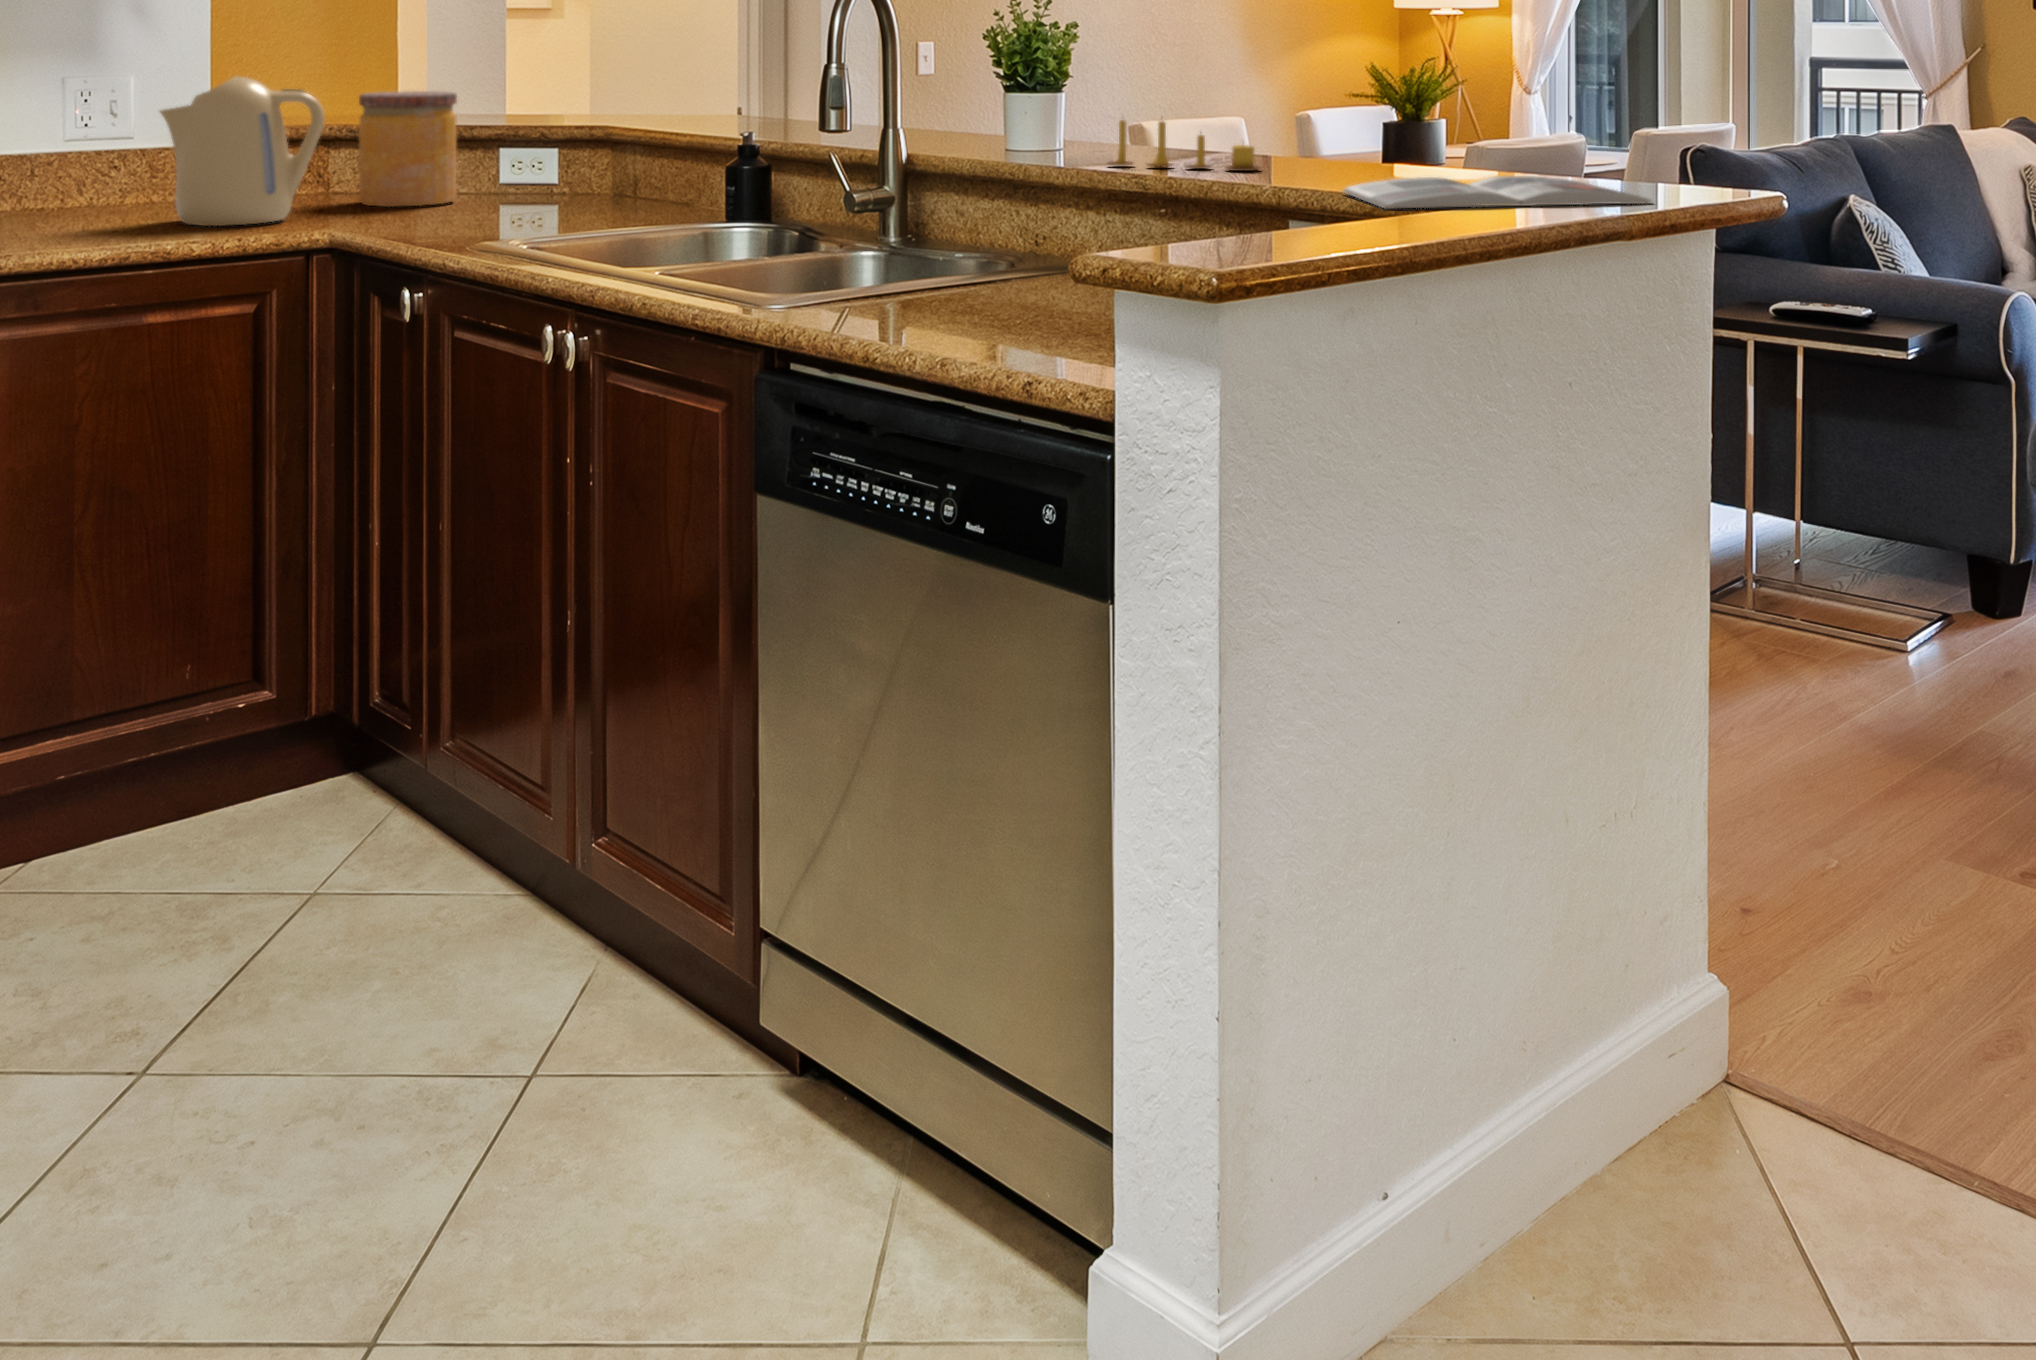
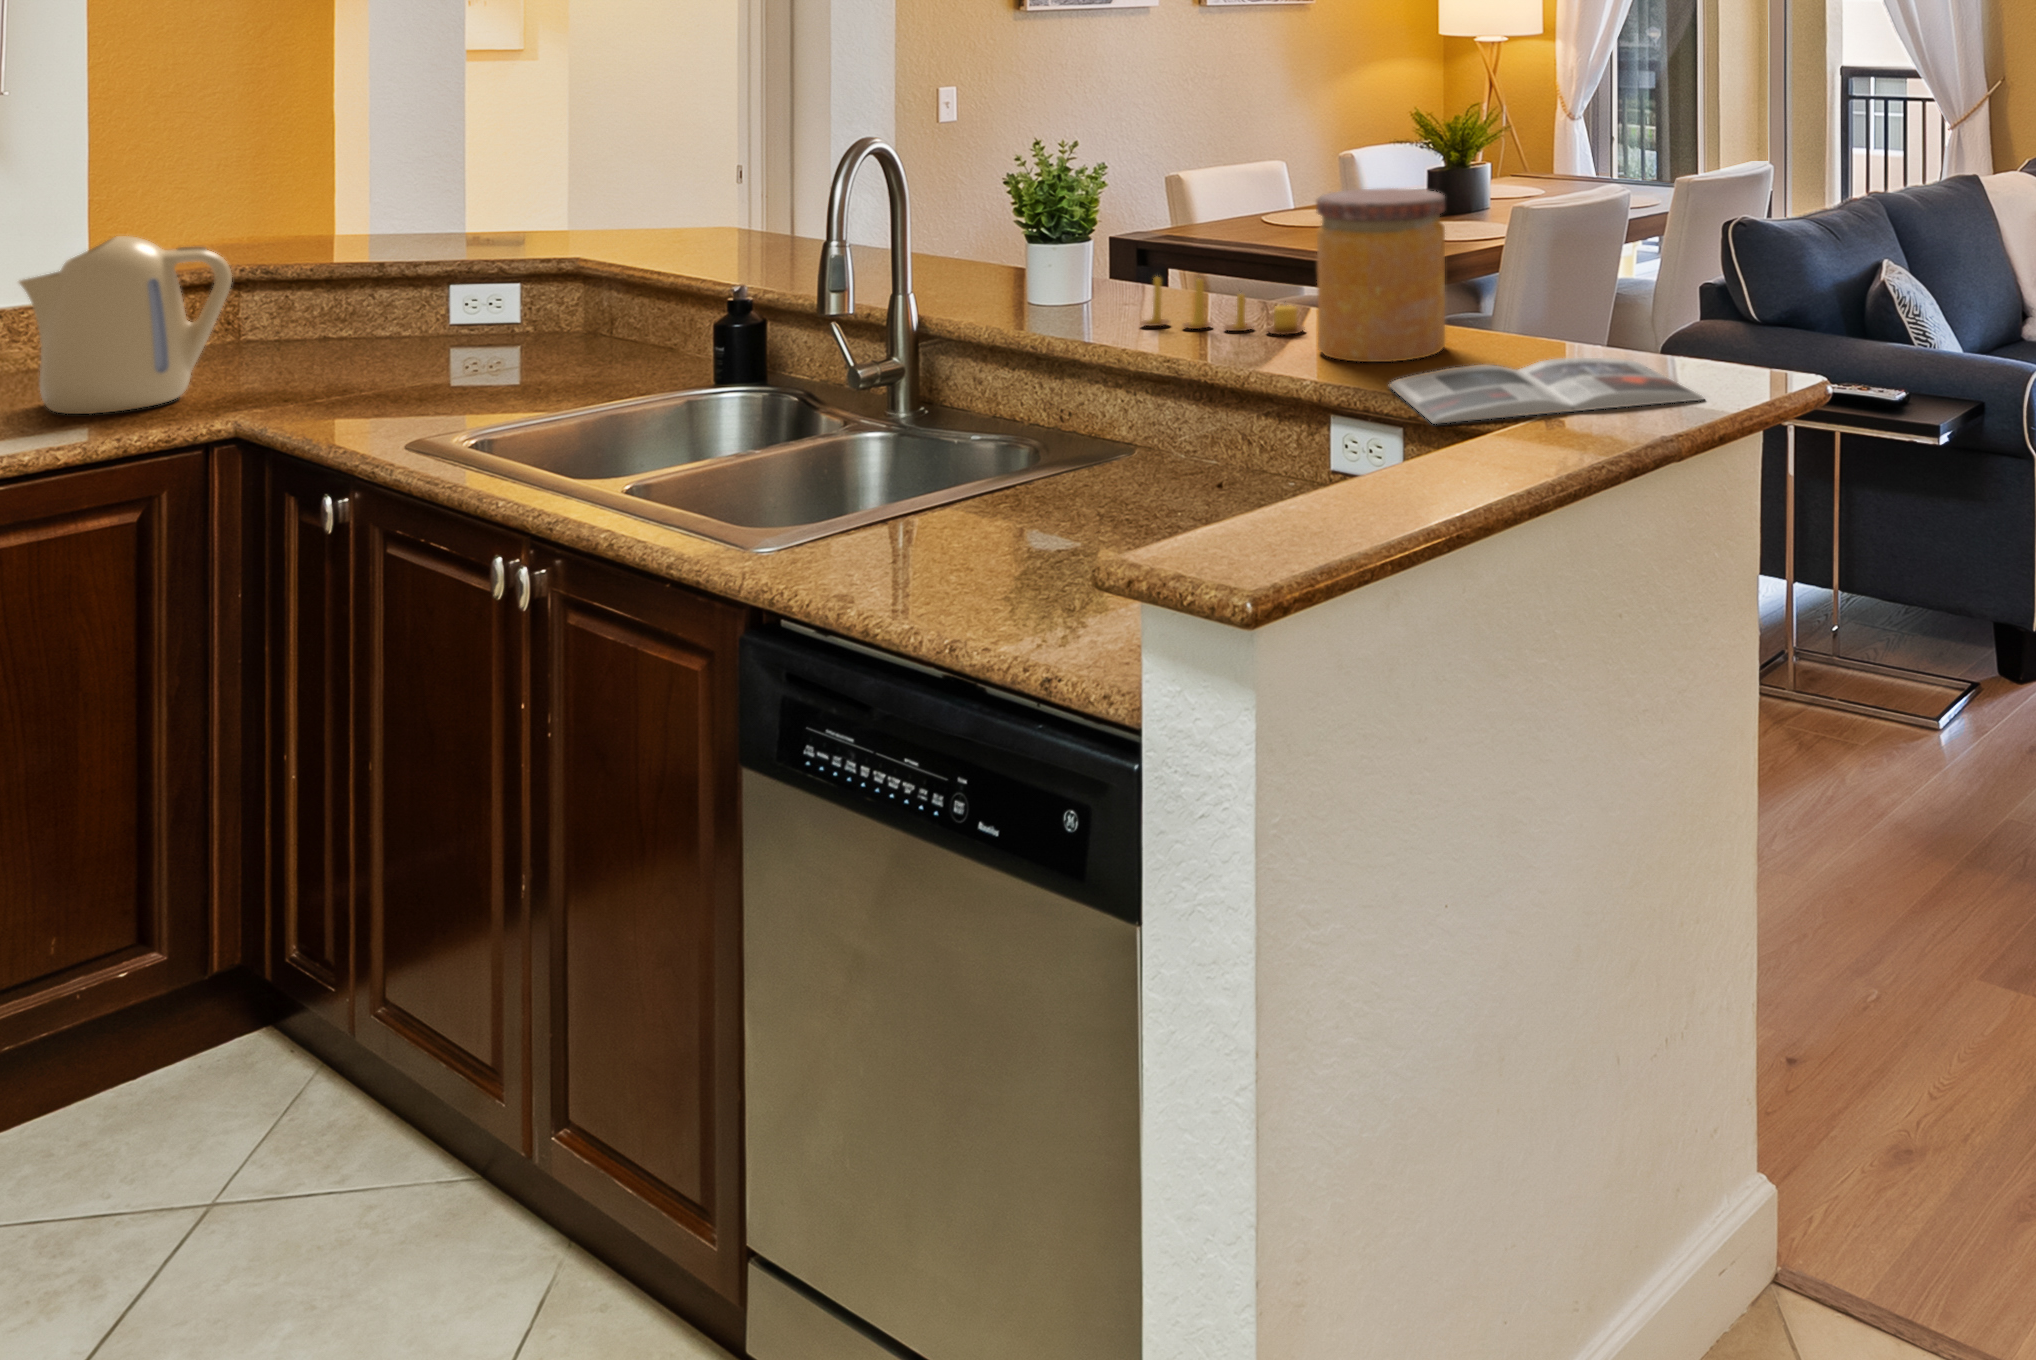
jar: present [359,91,457,207] -> present [1316,188,1445,362]

